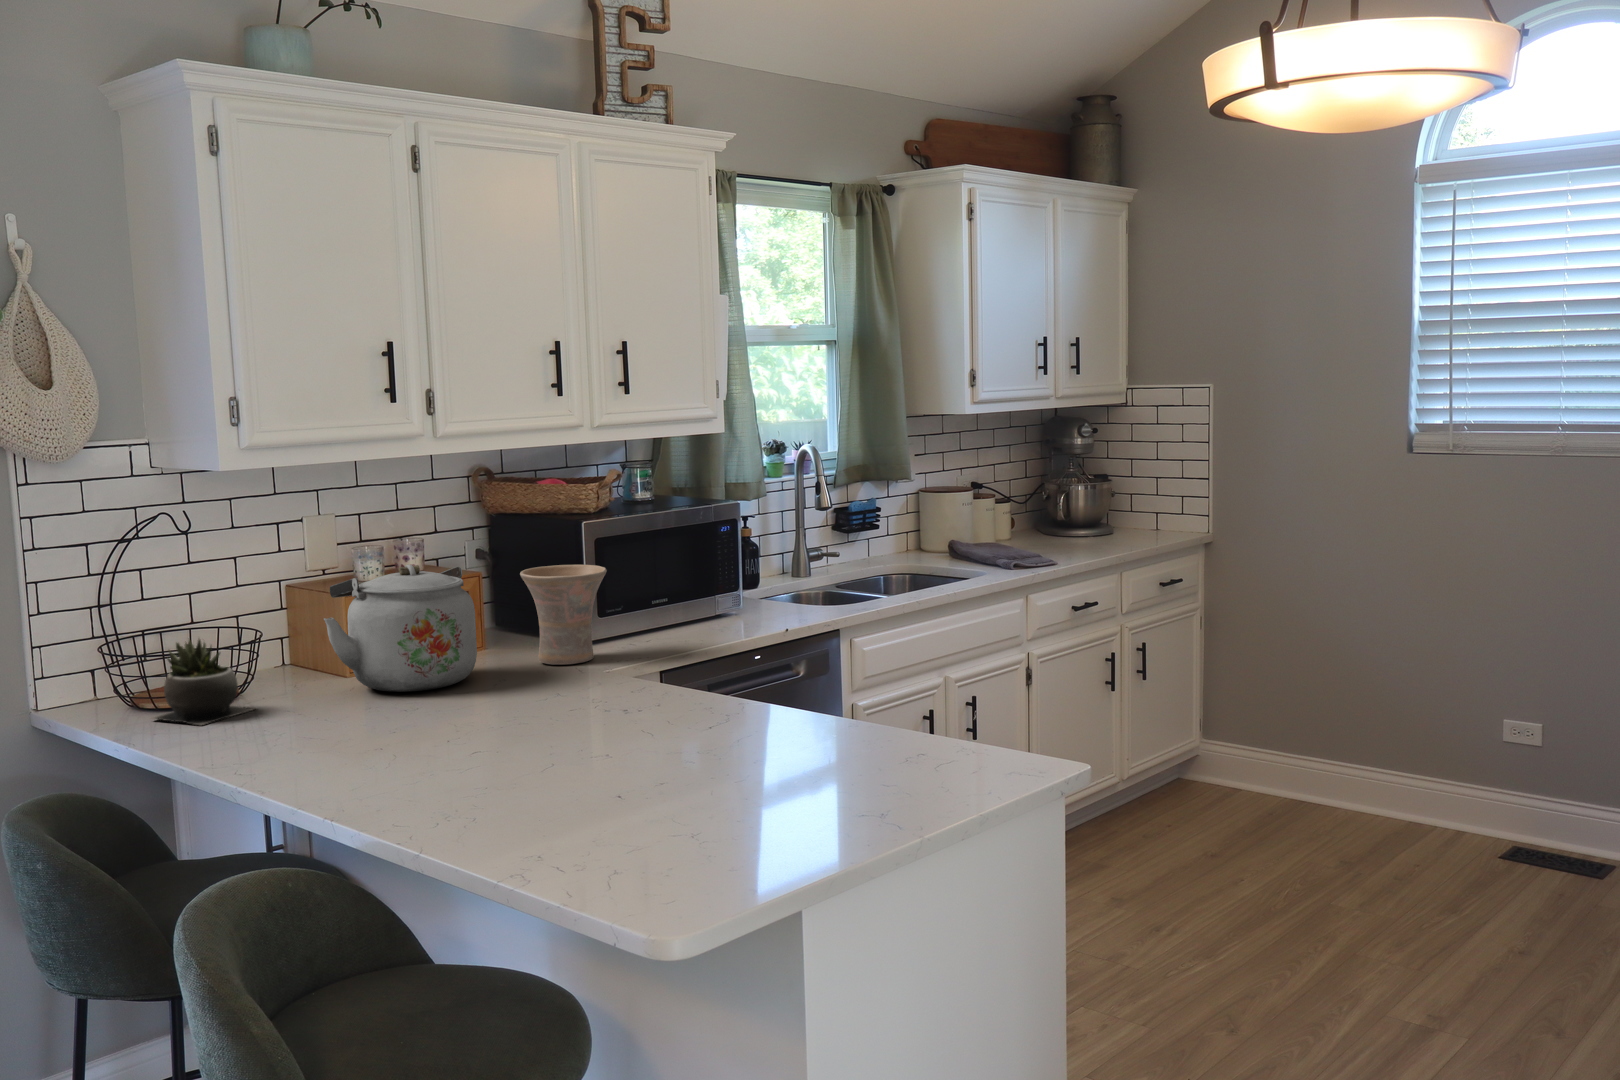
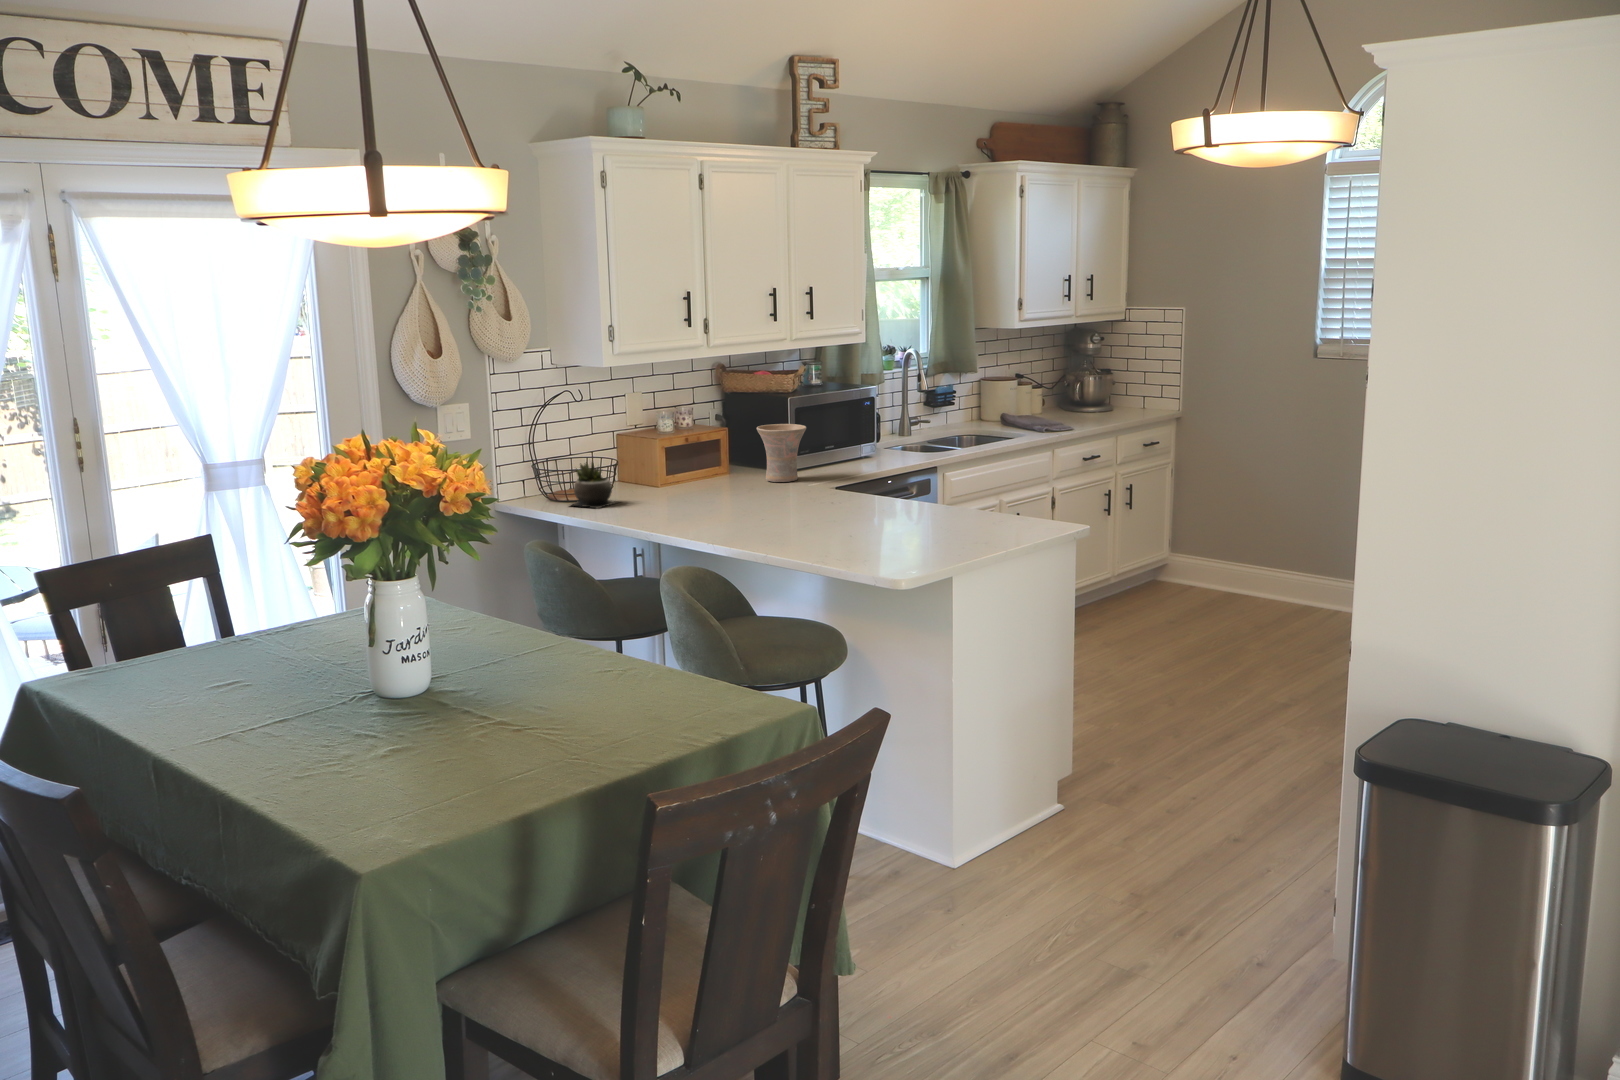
kettle: present [324,565,477,692] -> none [653,422,736,494]

